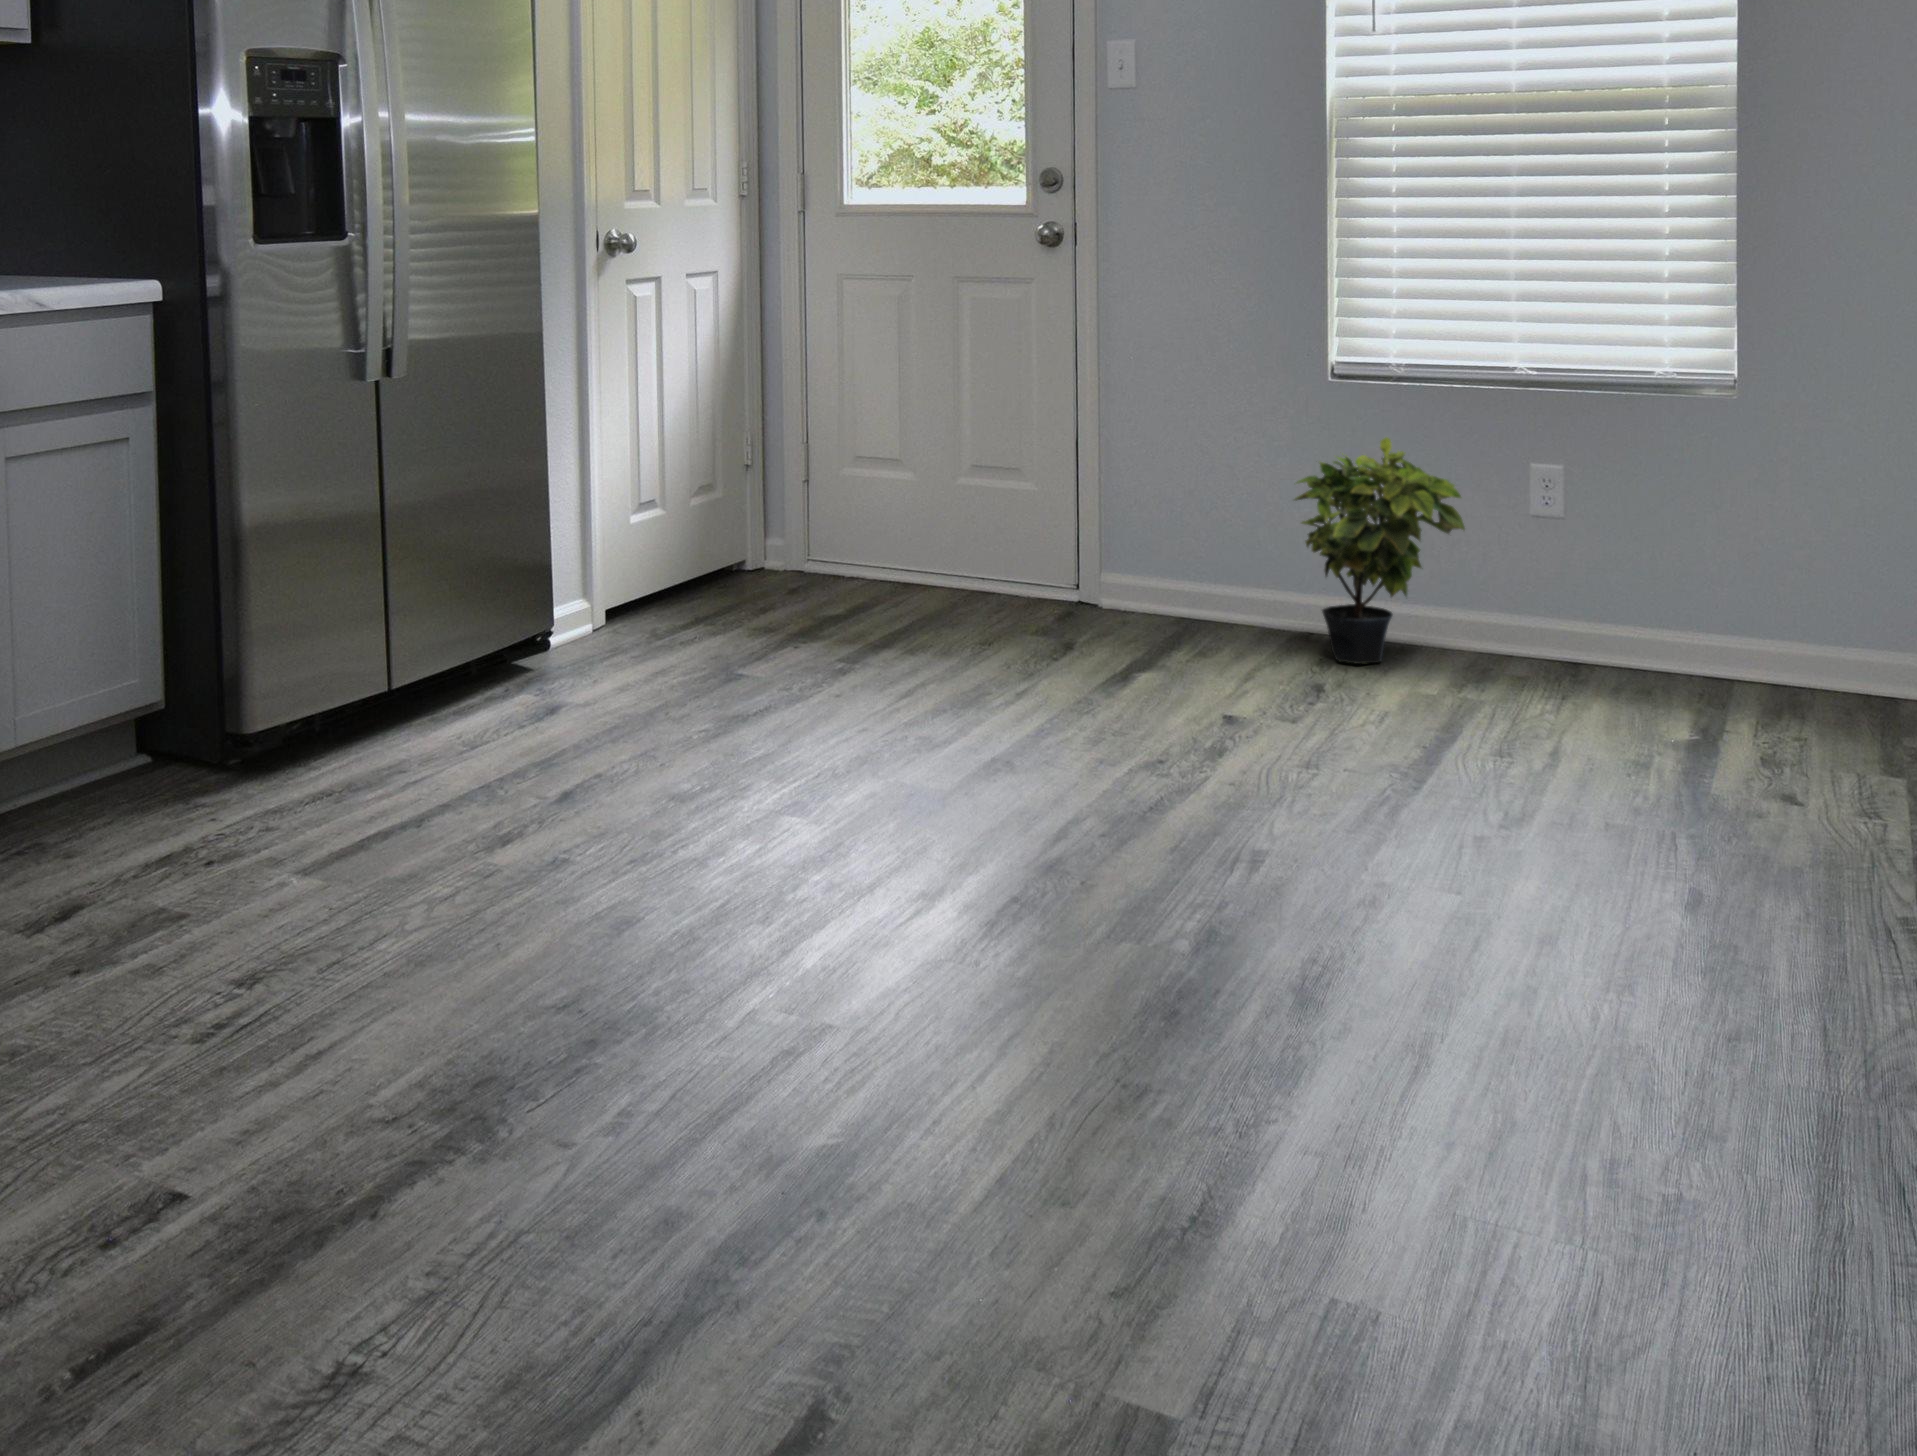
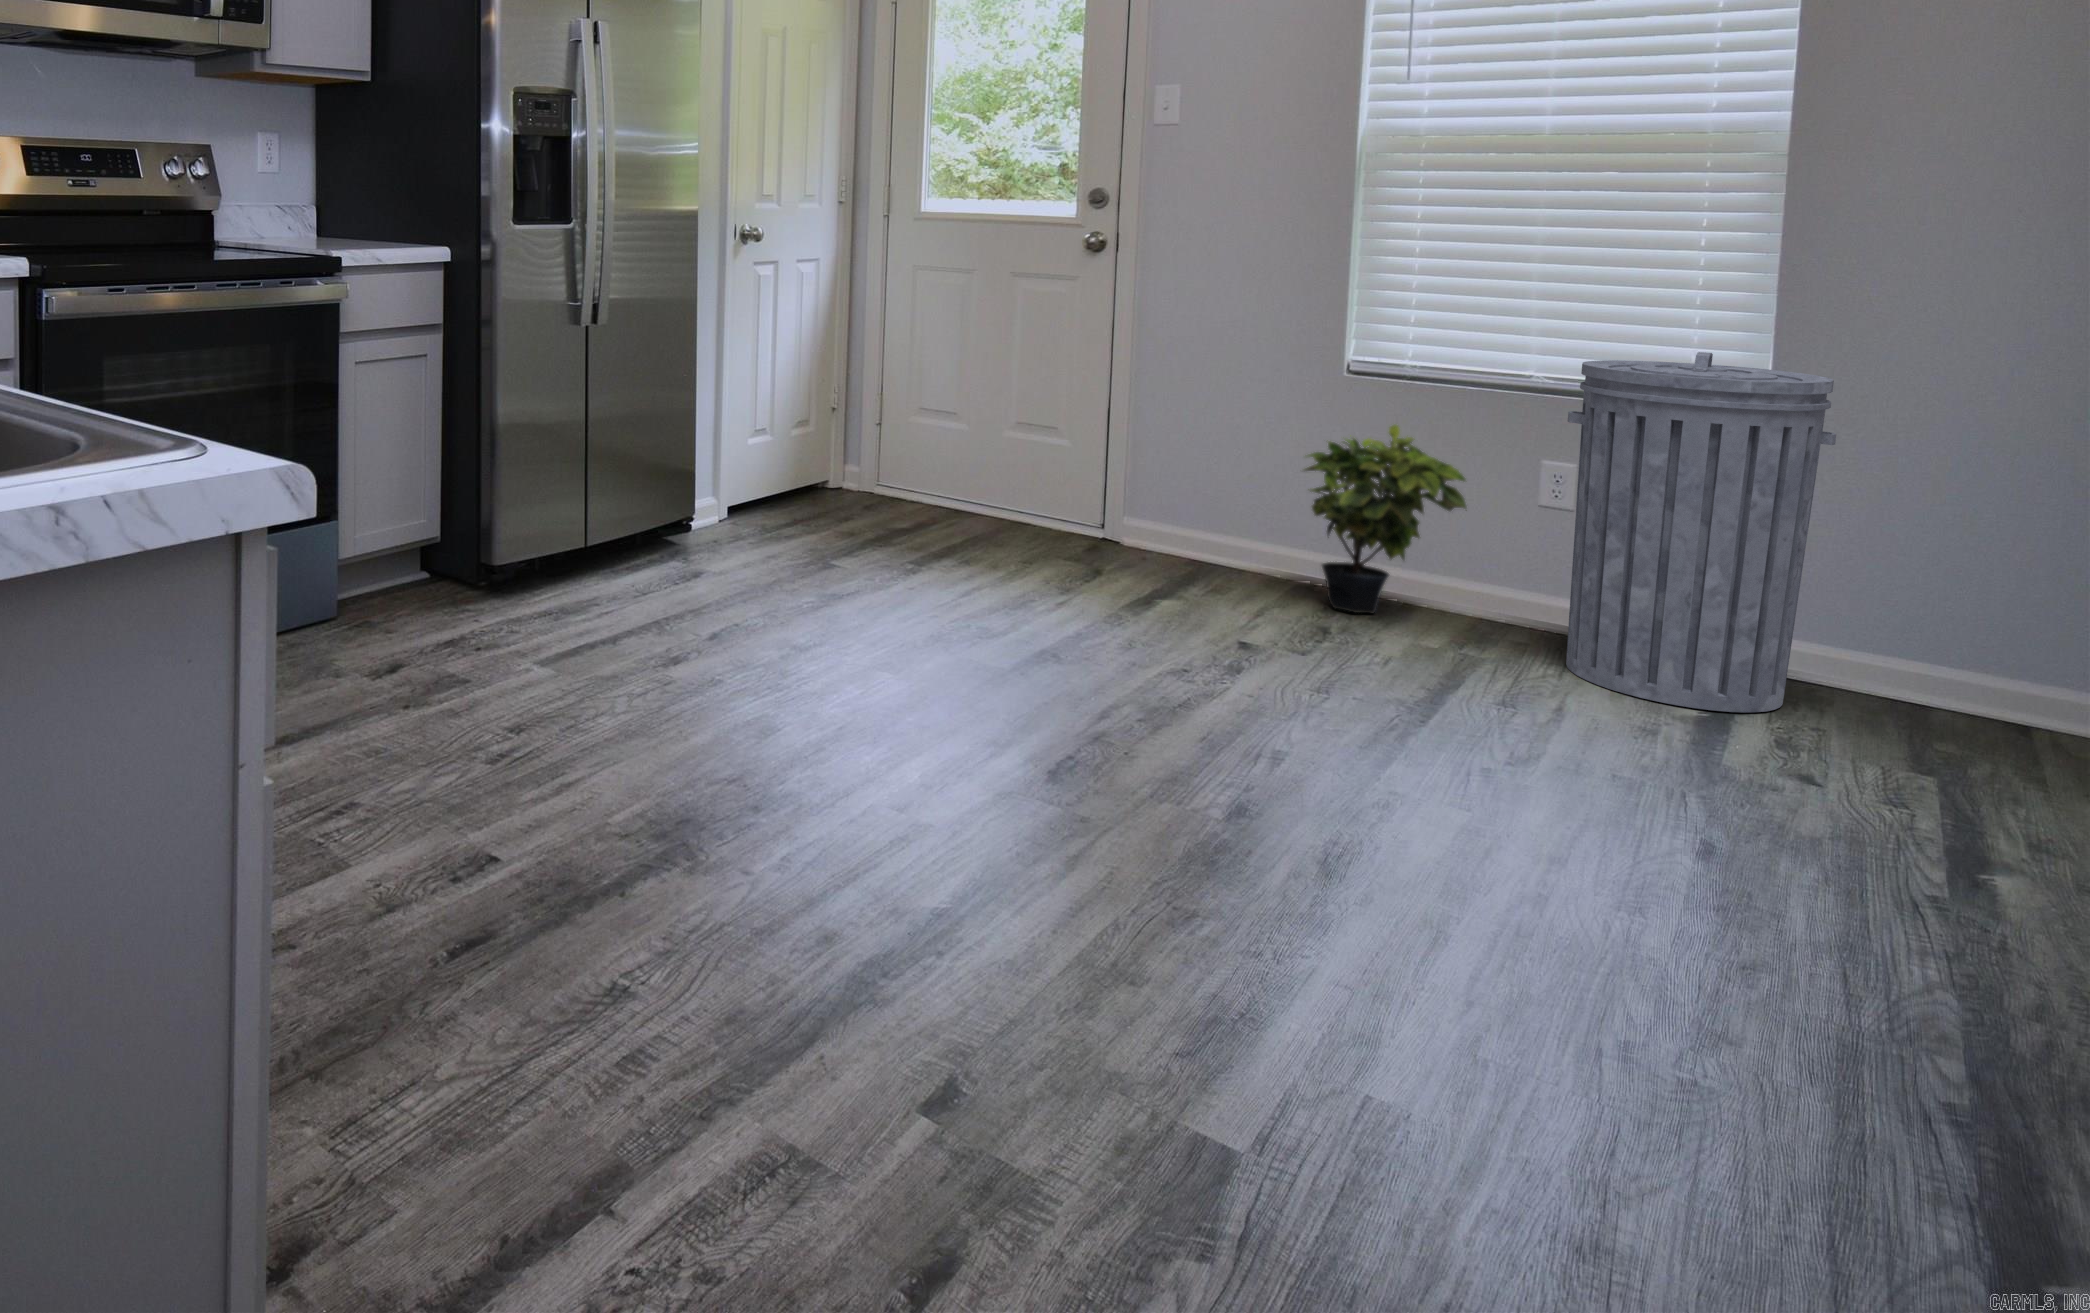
trash can: none [1551,336,1795,734] -> present [1566,352,1836,712]

